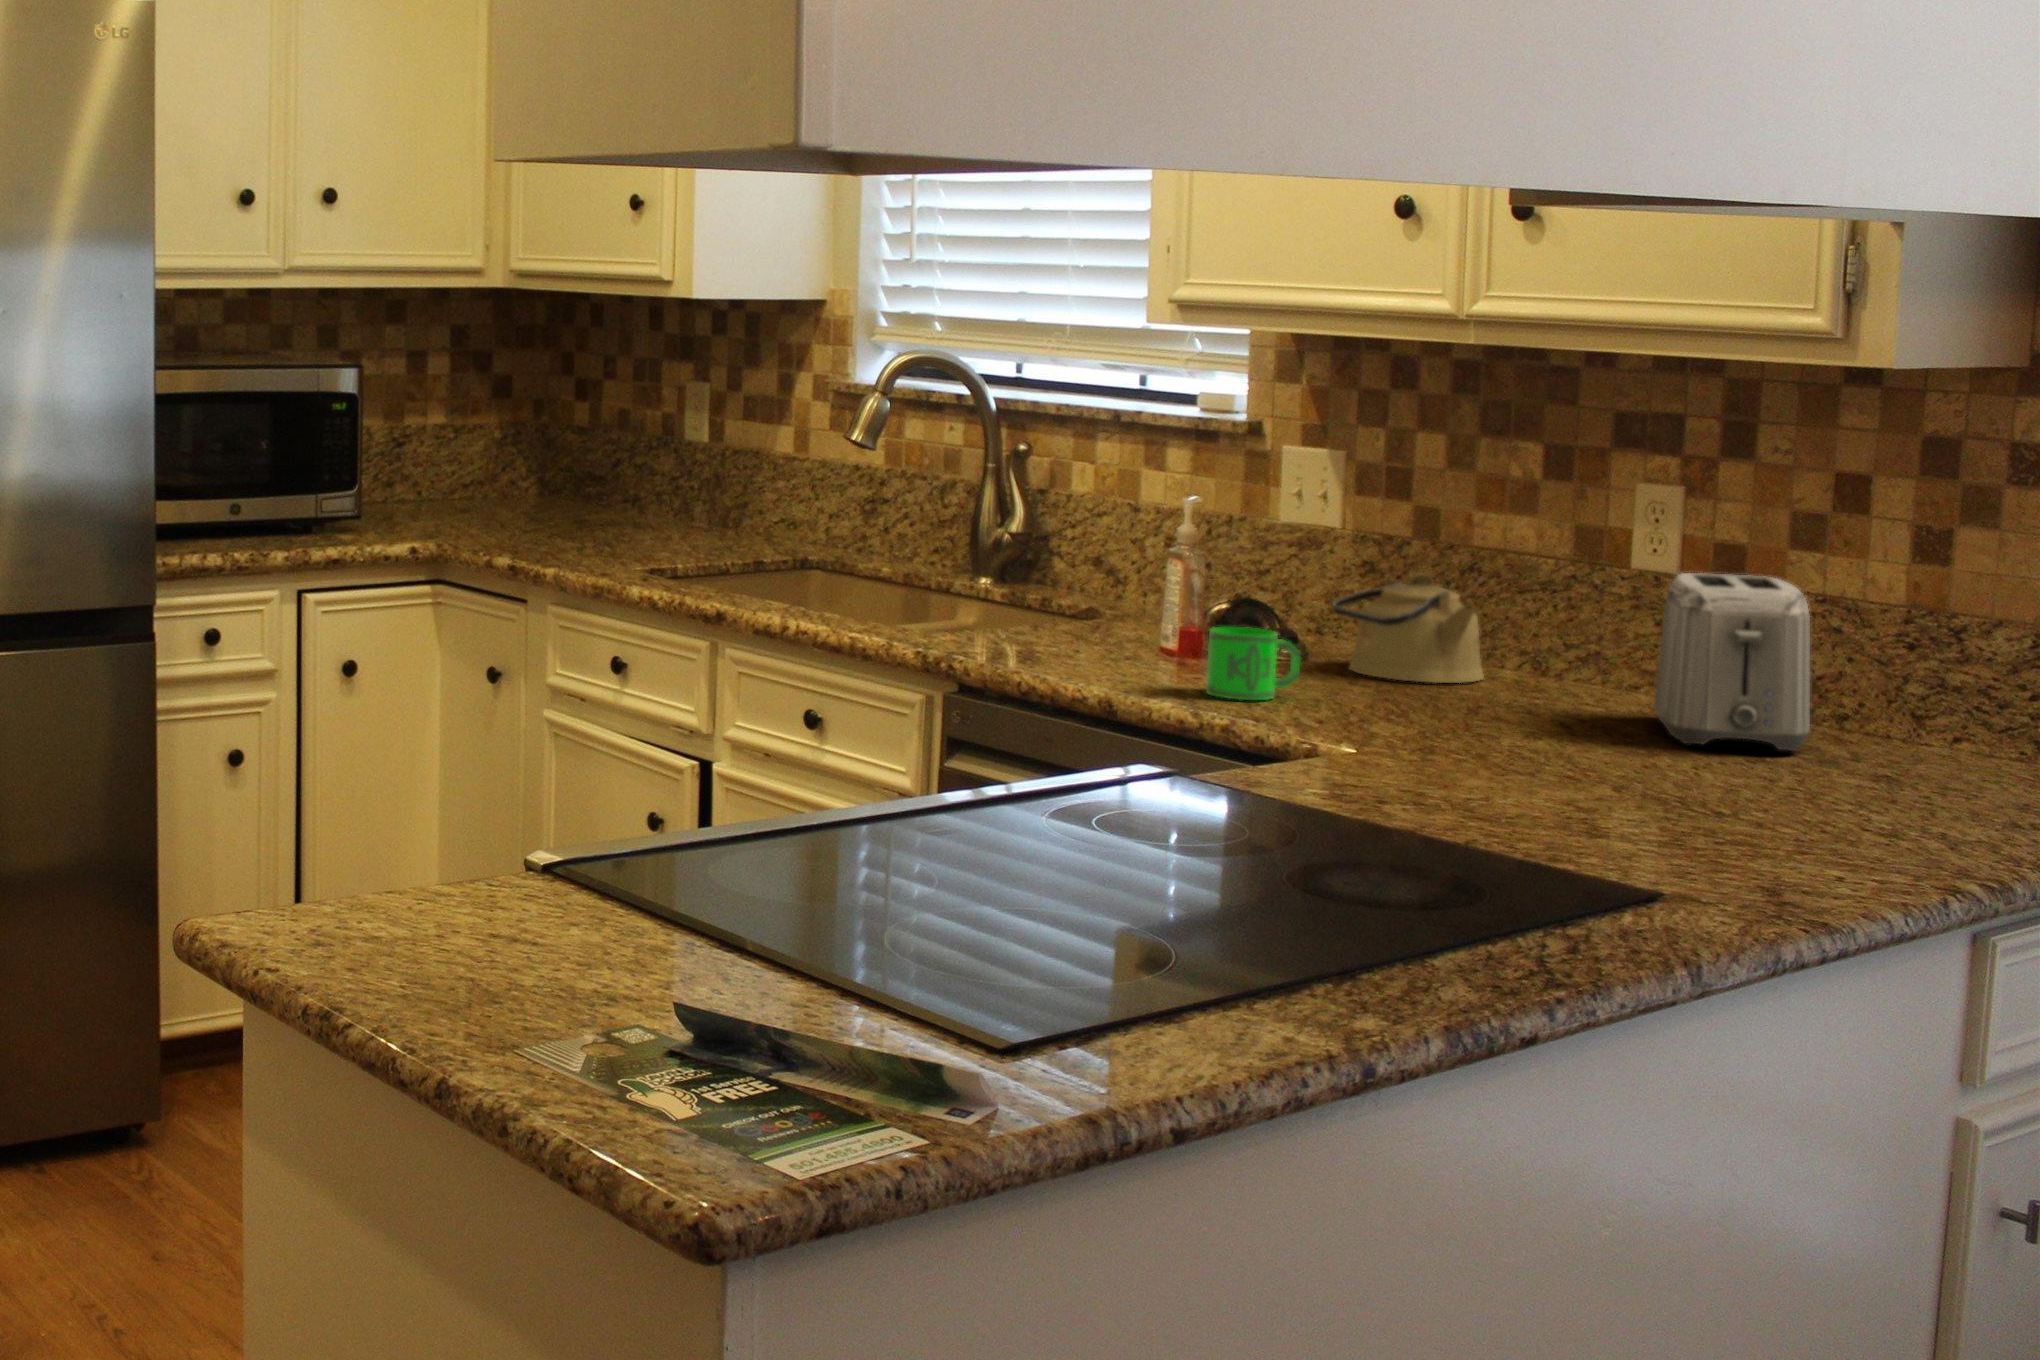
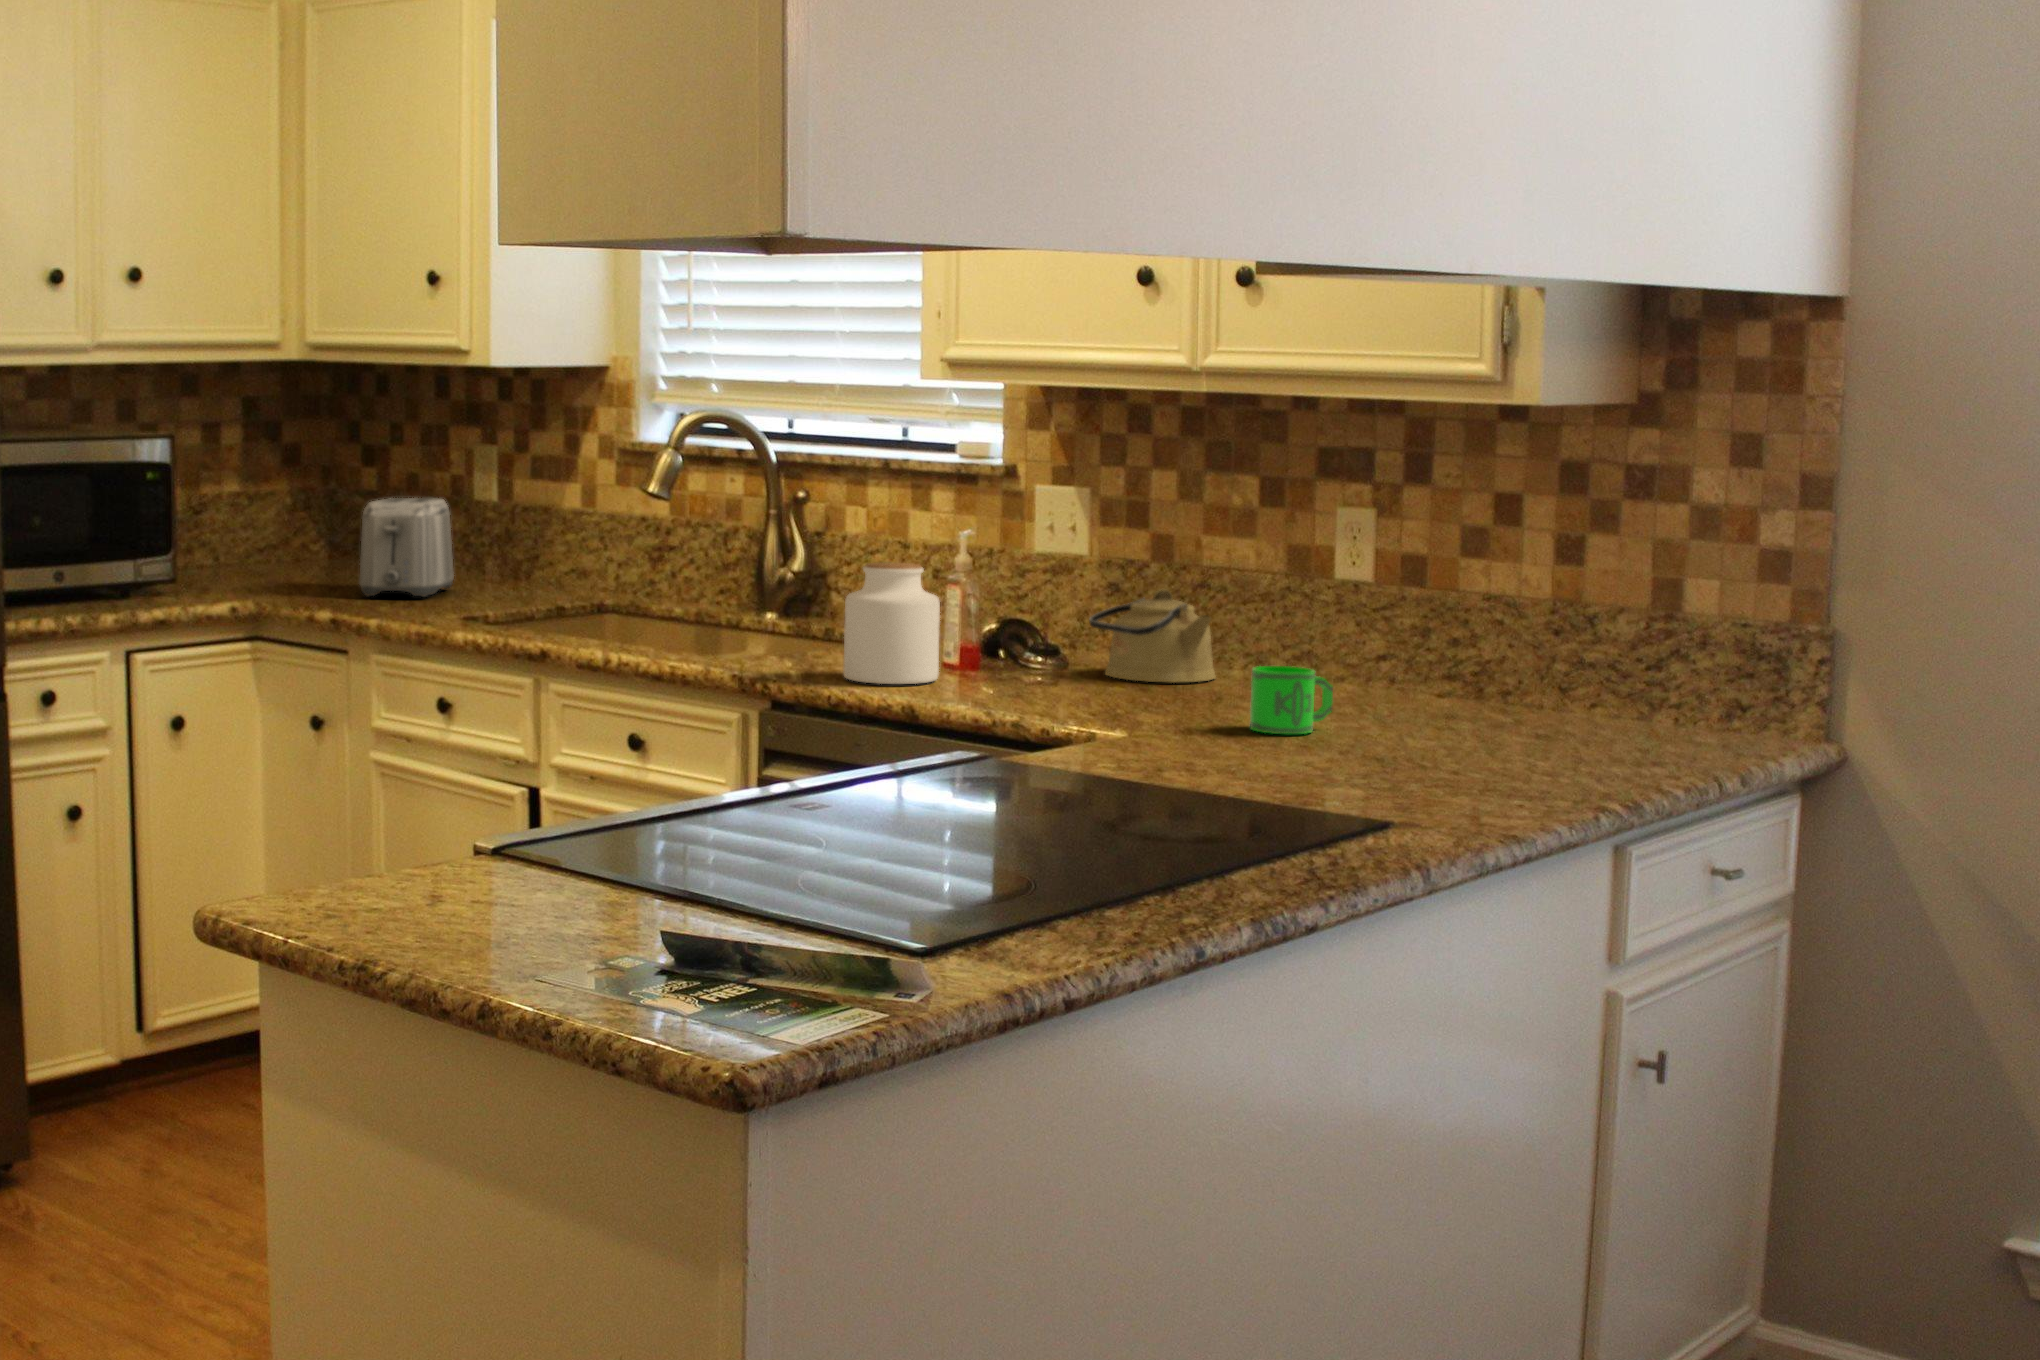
jar: none [1038,531,1151,669] -> present [843,563,940,684]
toaster: present [1654,573,1810,751] -> present [360,498,454,597]
mug: present [1206,627,1301,700] -> present [1250,666,1333,734]

